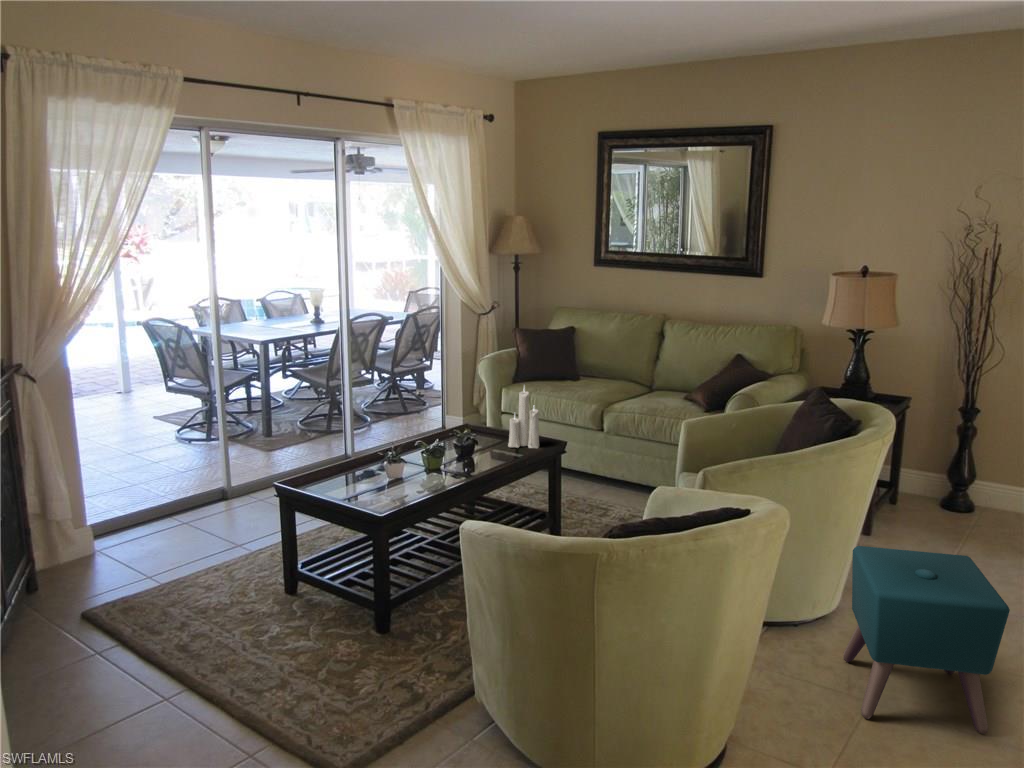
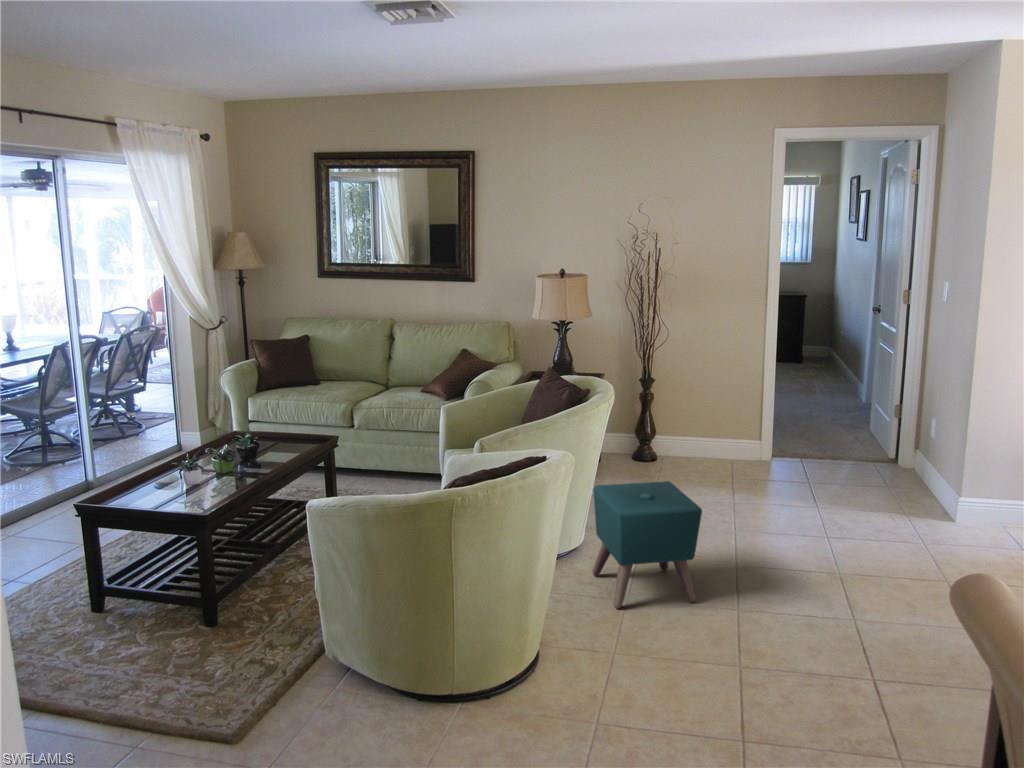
candle: present [508,391,539,448] -> none [285,387,314,449]

